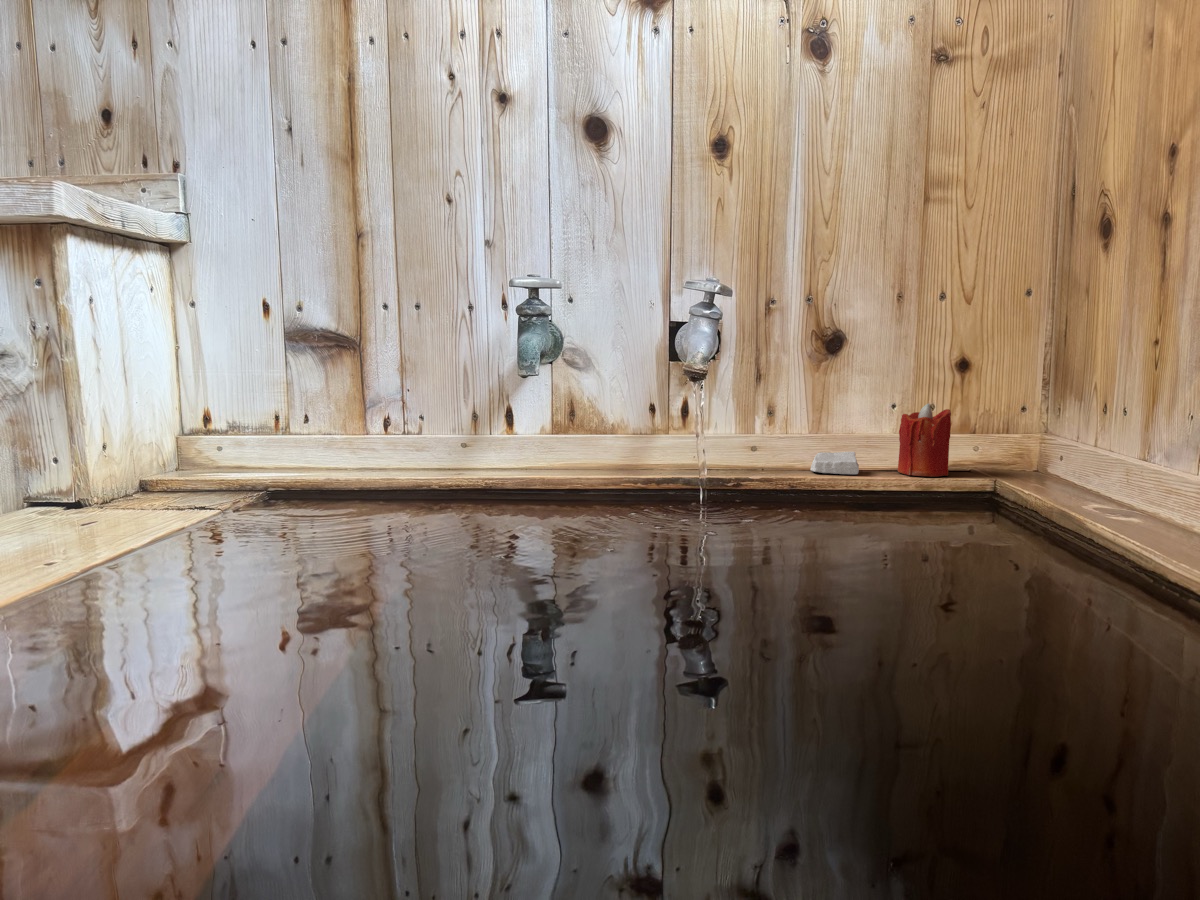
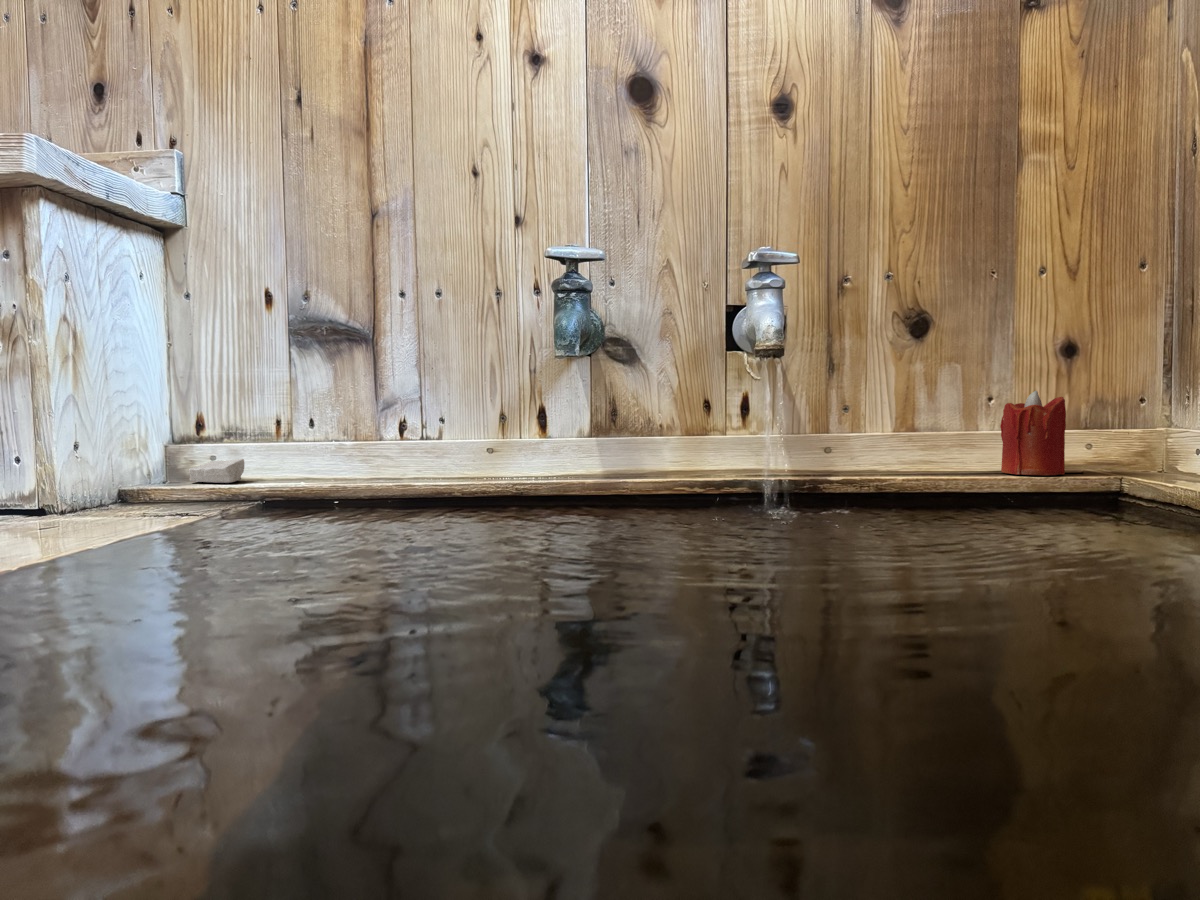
soap bar: present [810,452,859,474] -> present [189,459,245,483]

